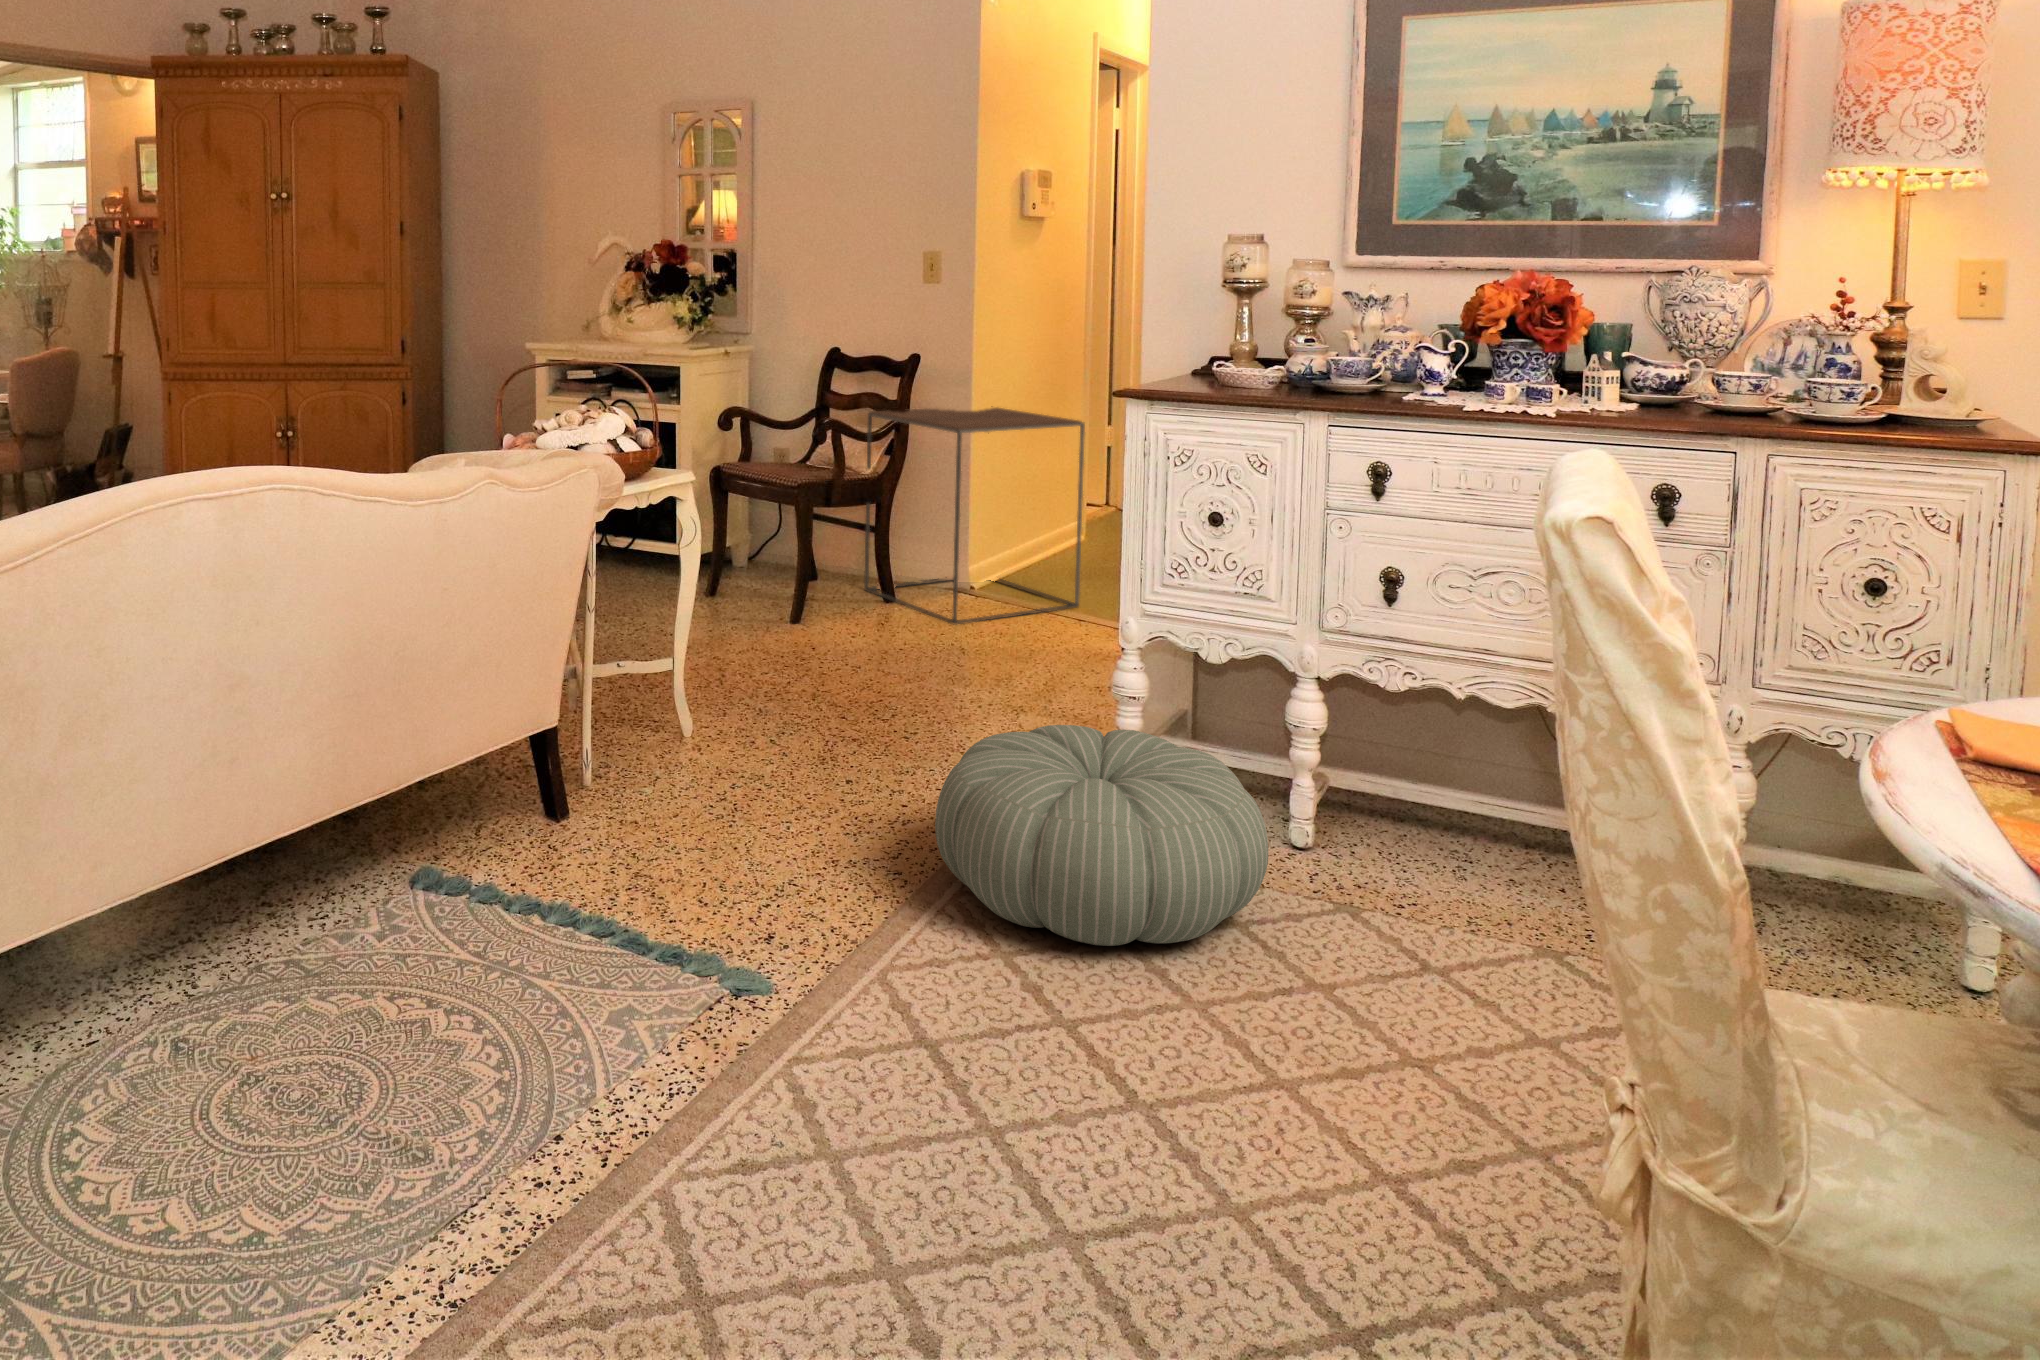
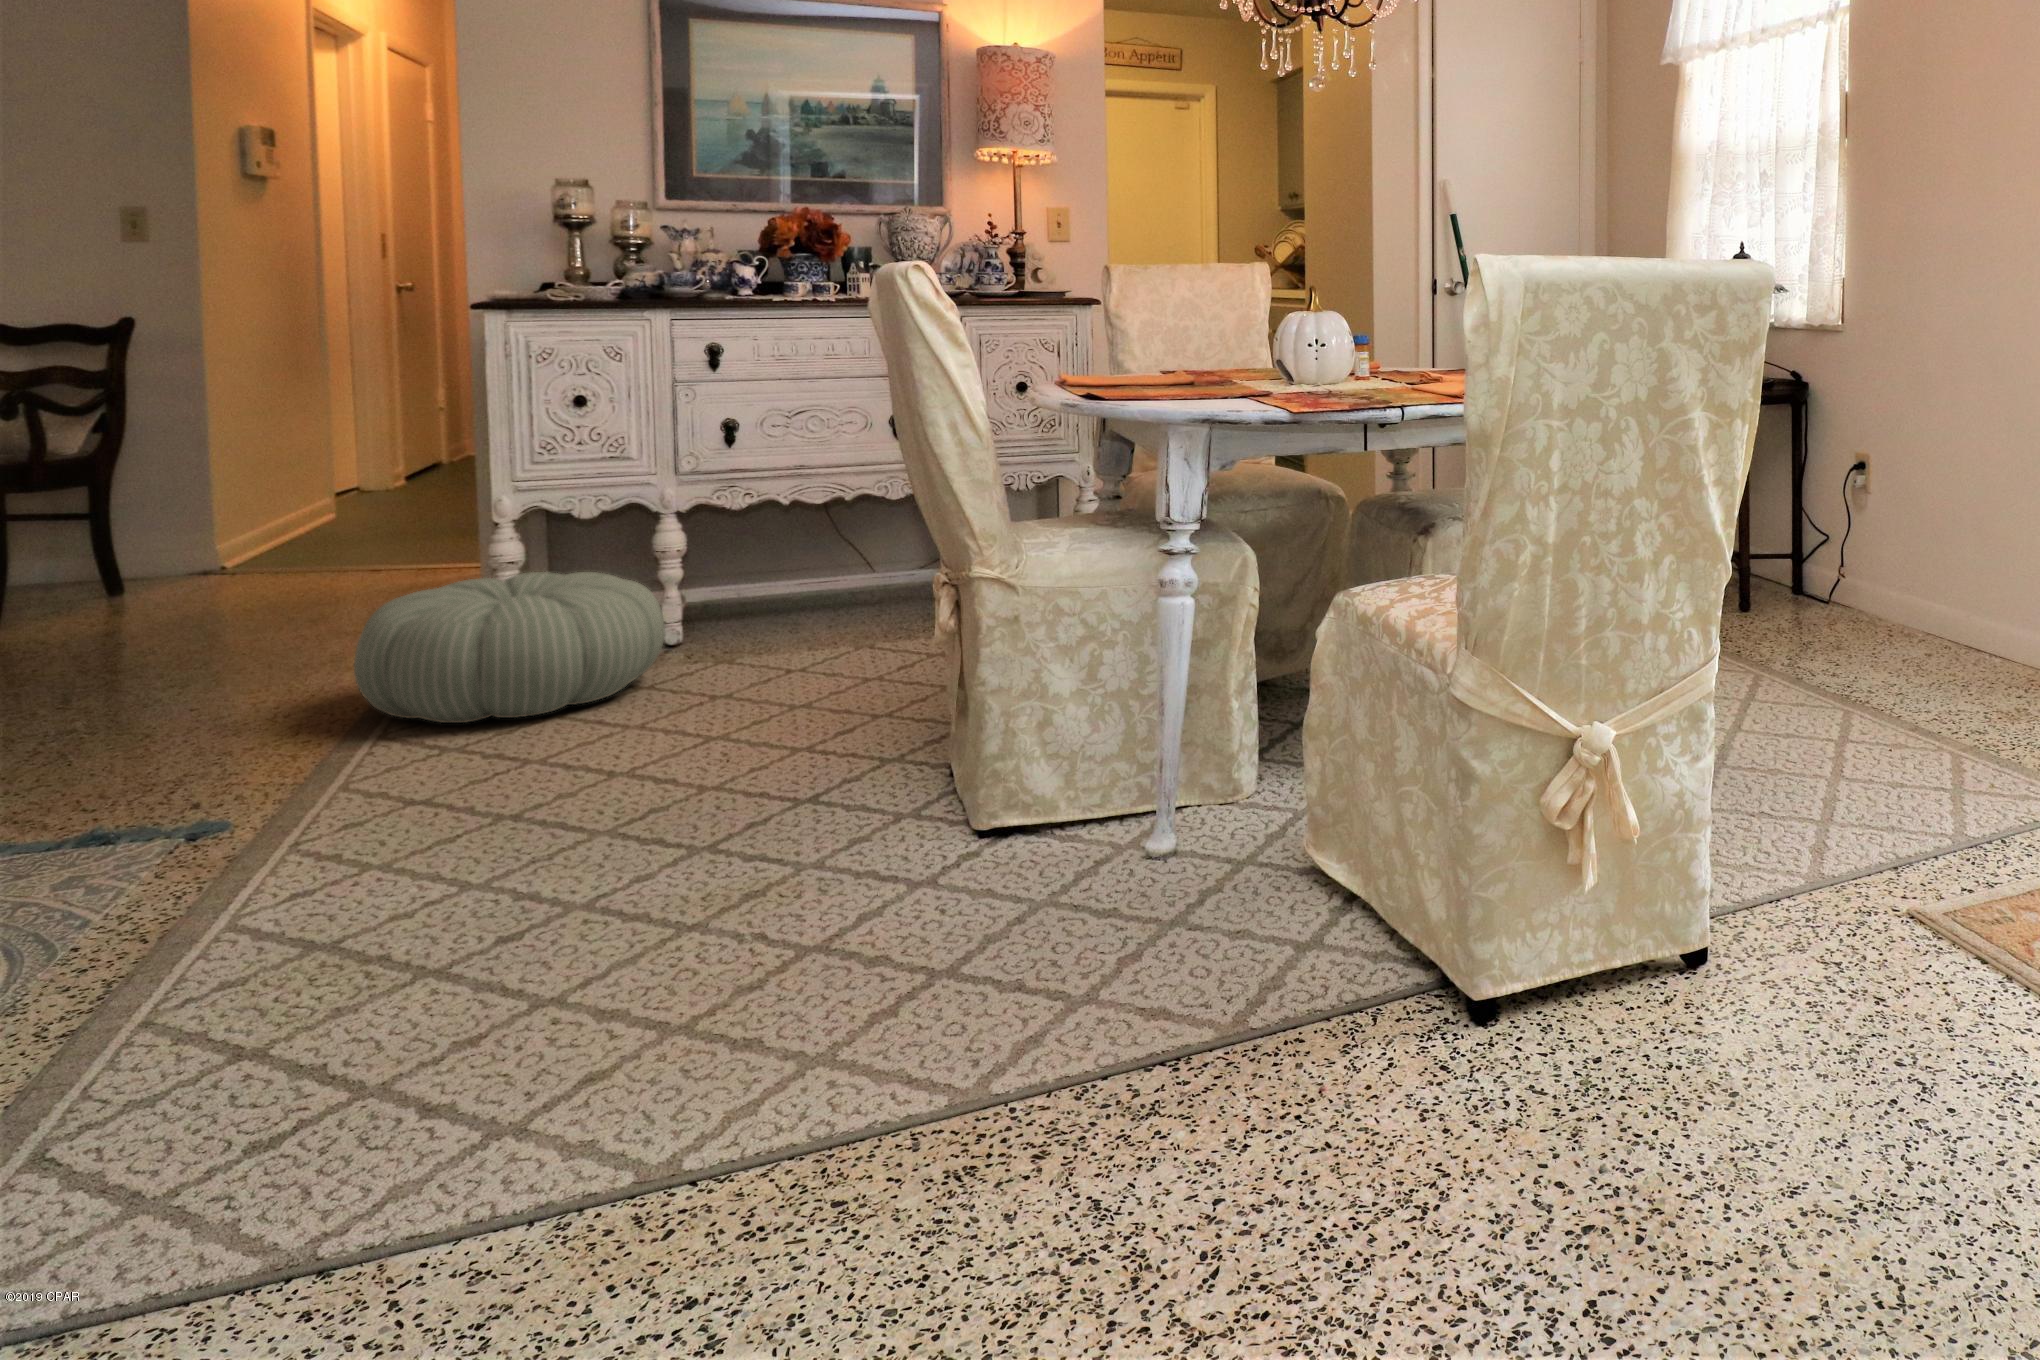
side table: present [864,408,1085,625] -> none [56,376,372,597]

